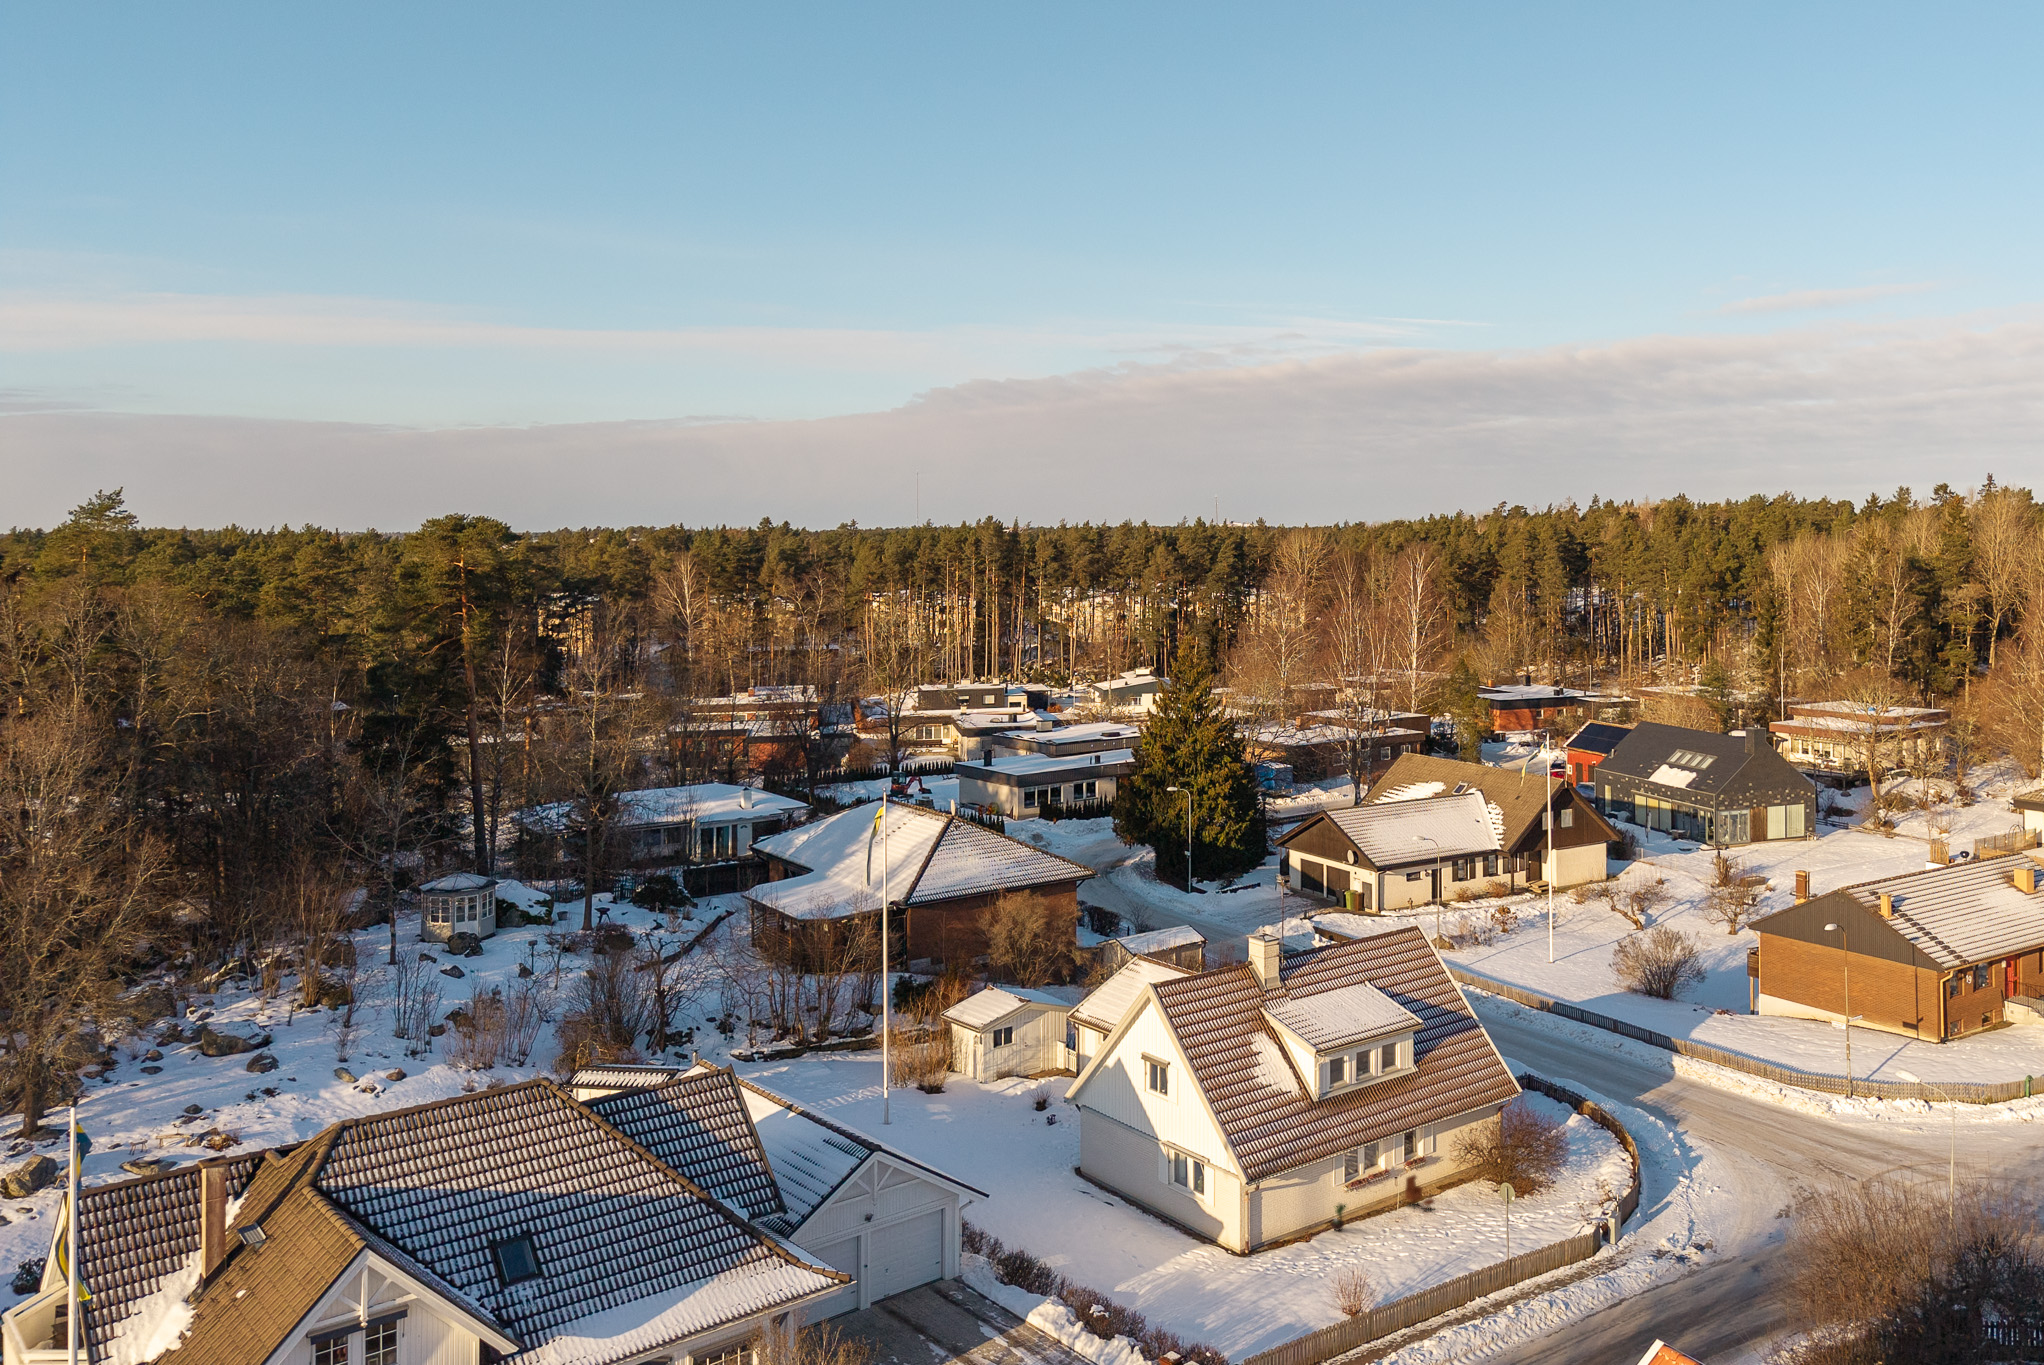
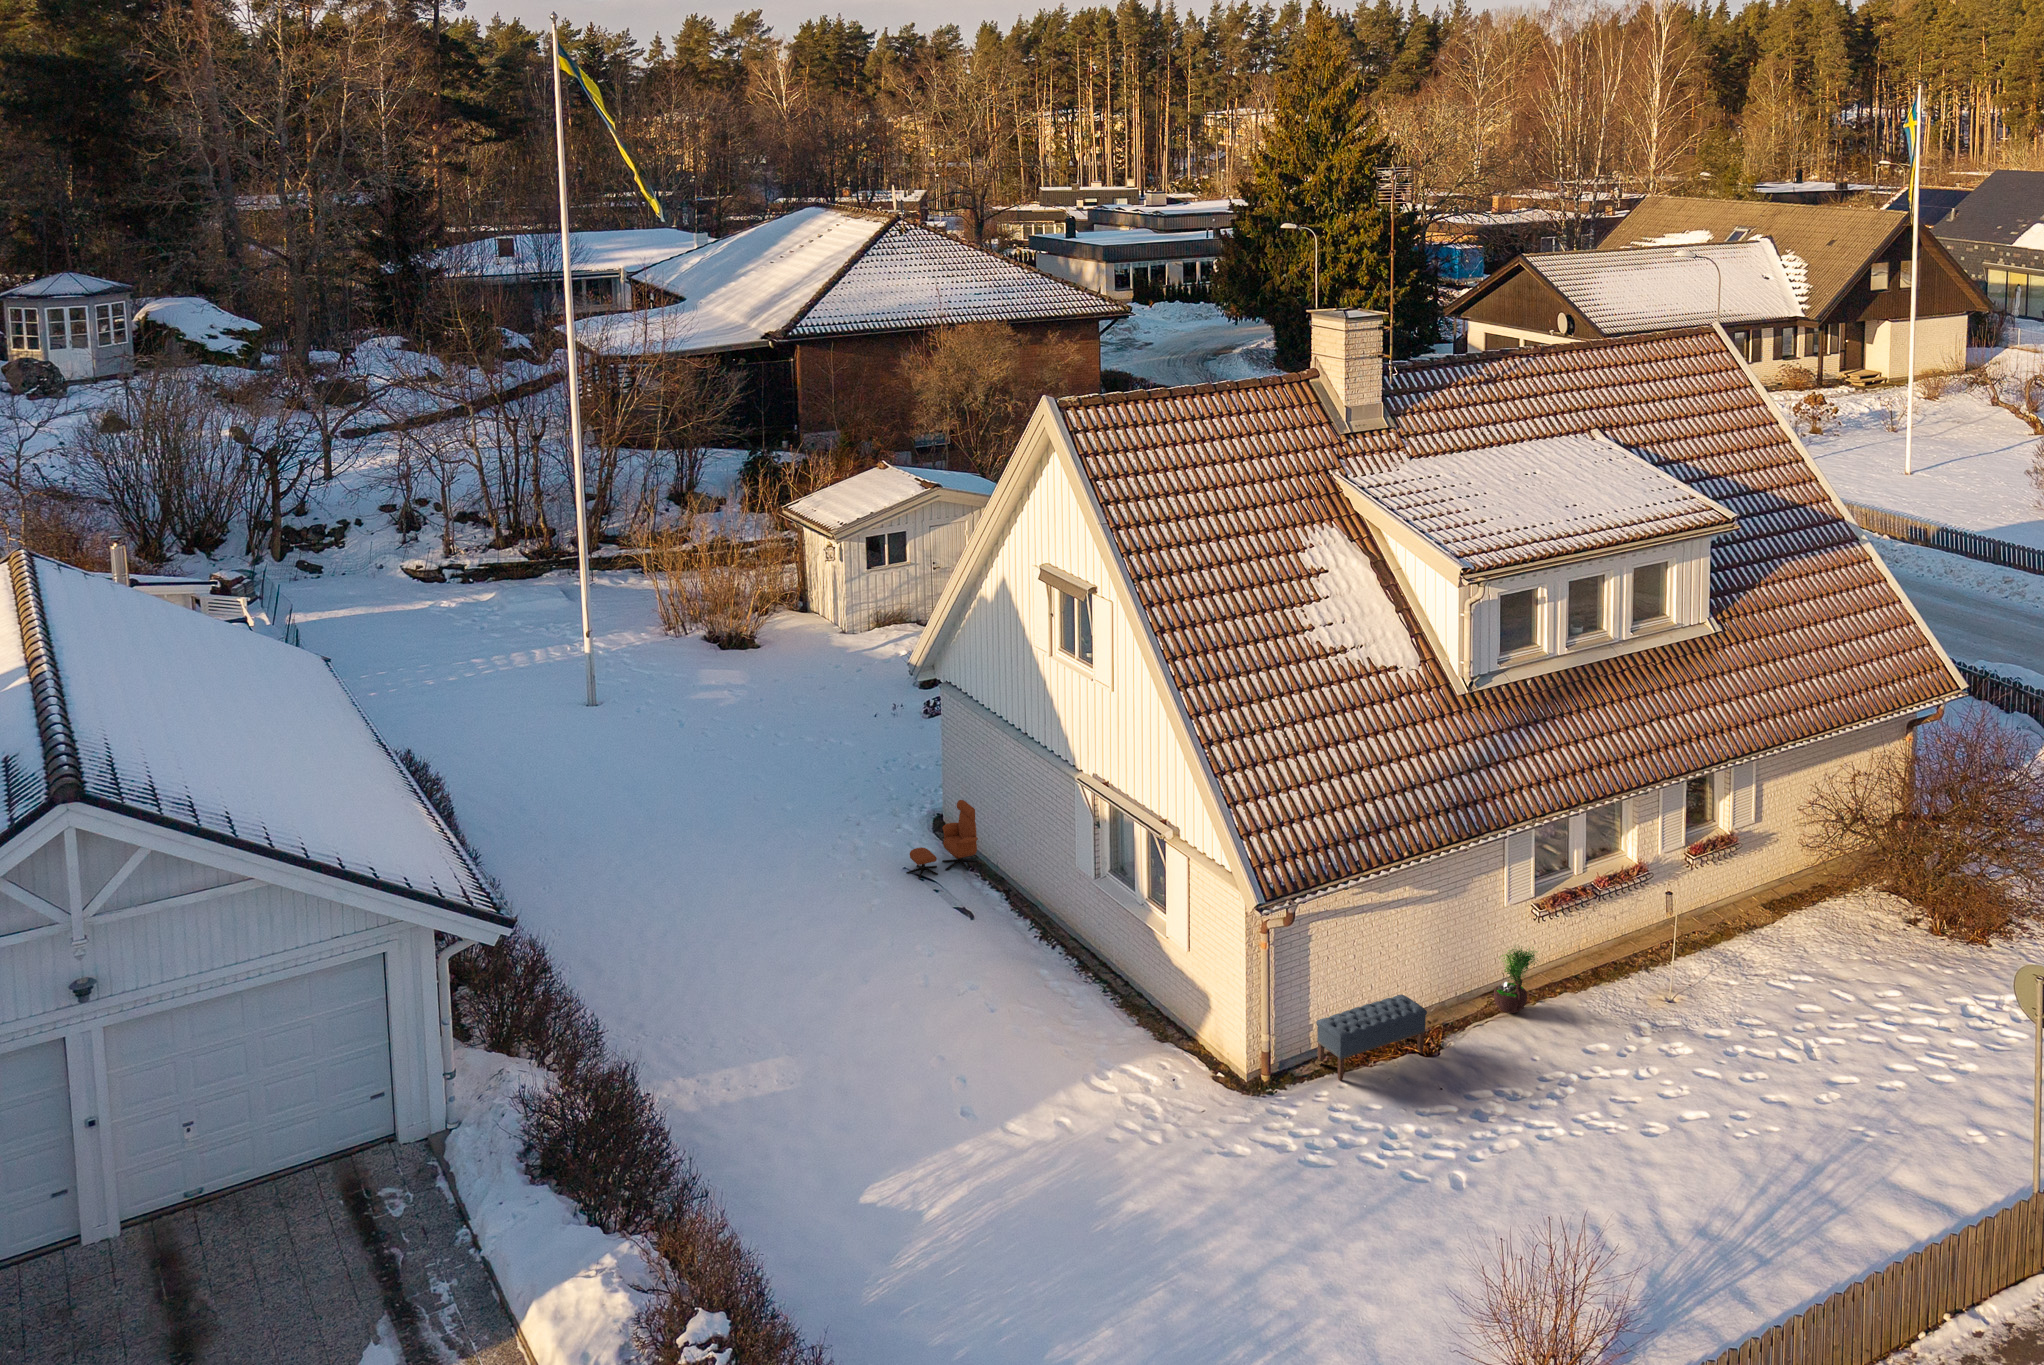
lounge chair: present [1405,1175,1434,1209] -> present [906,800,979,879]
bench: none [1266,1222,1307,1254] -> present [1316,995,1427,1081]

